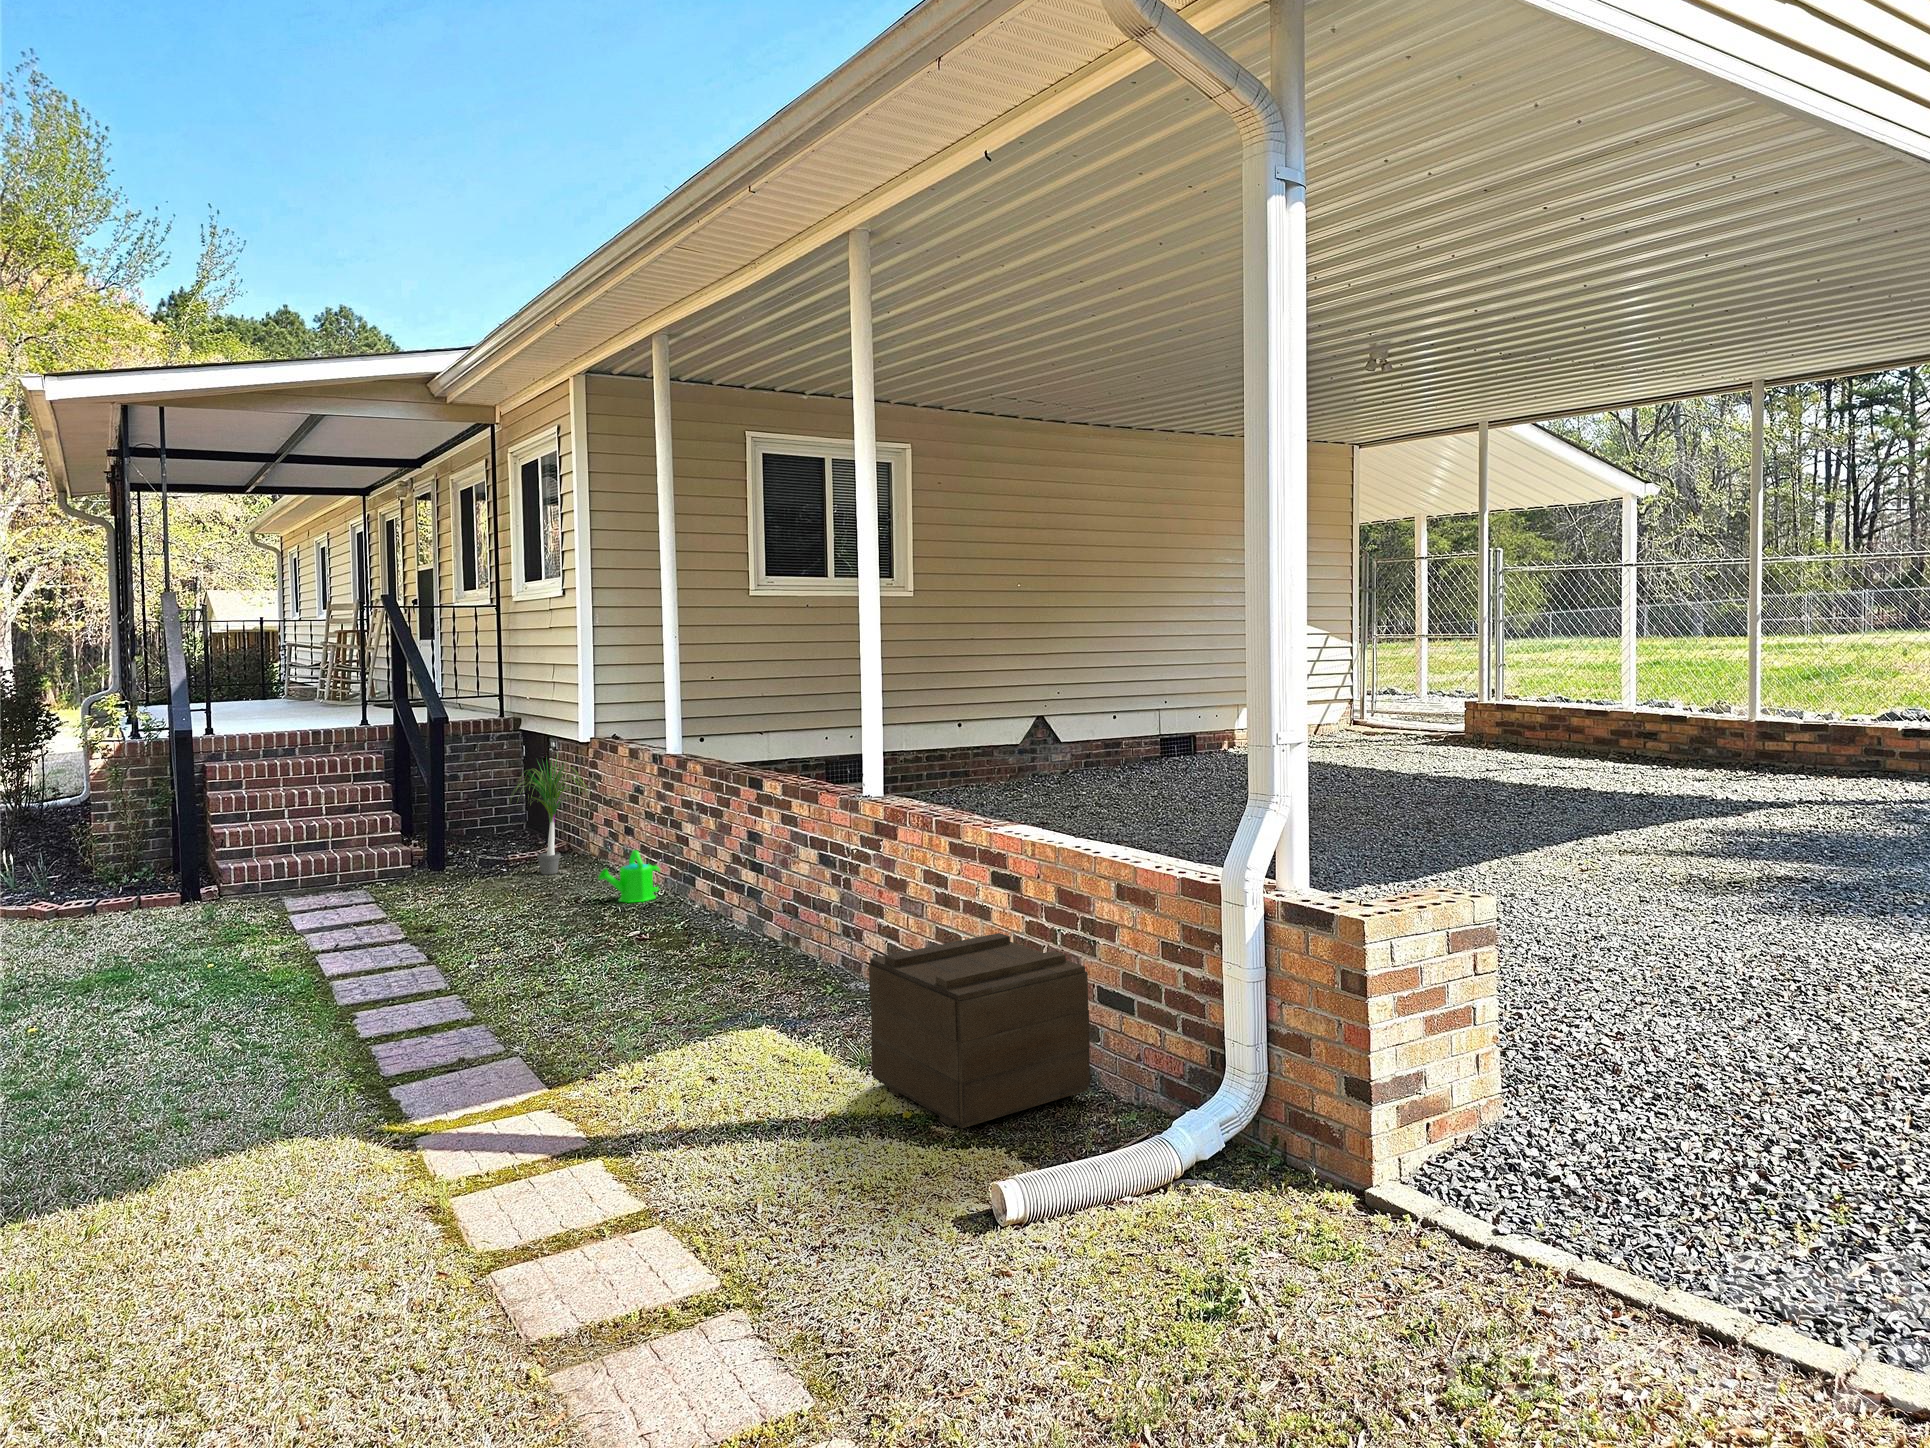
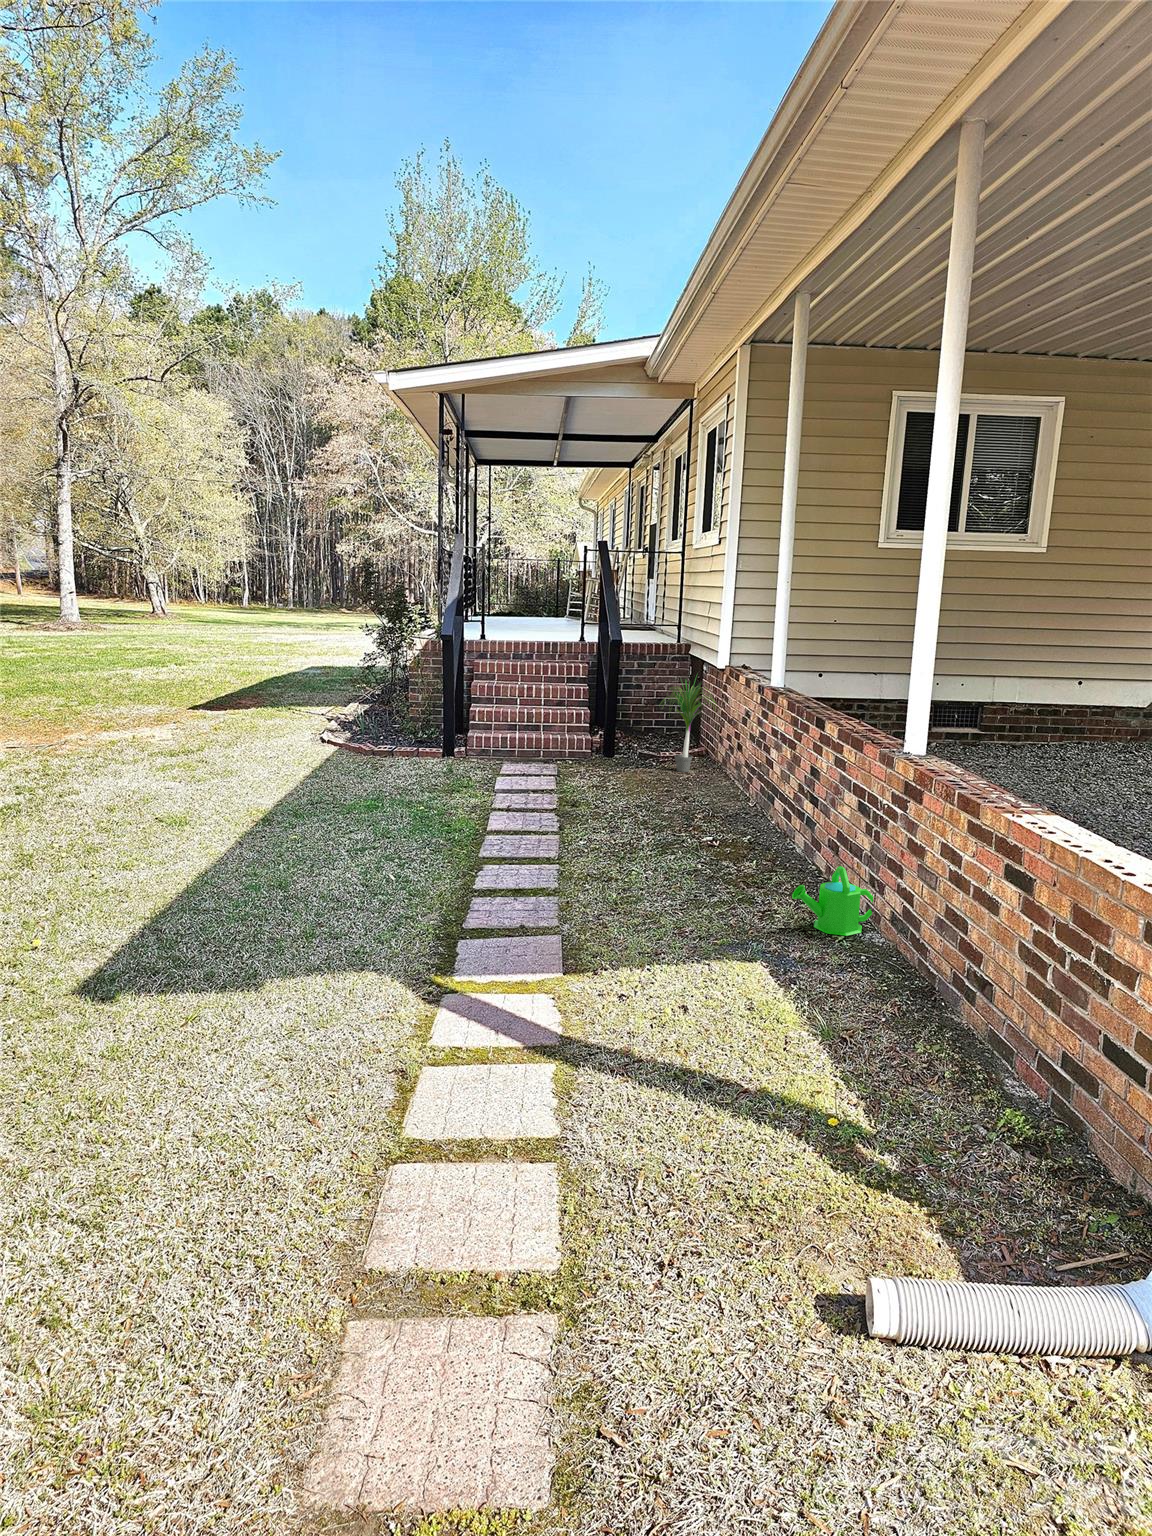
watering can: present [598,850,660,903] -> present [792,866,873,936]
wooden crate: present [869,933,1090,1128] -> none [831,936,1089,1156]

